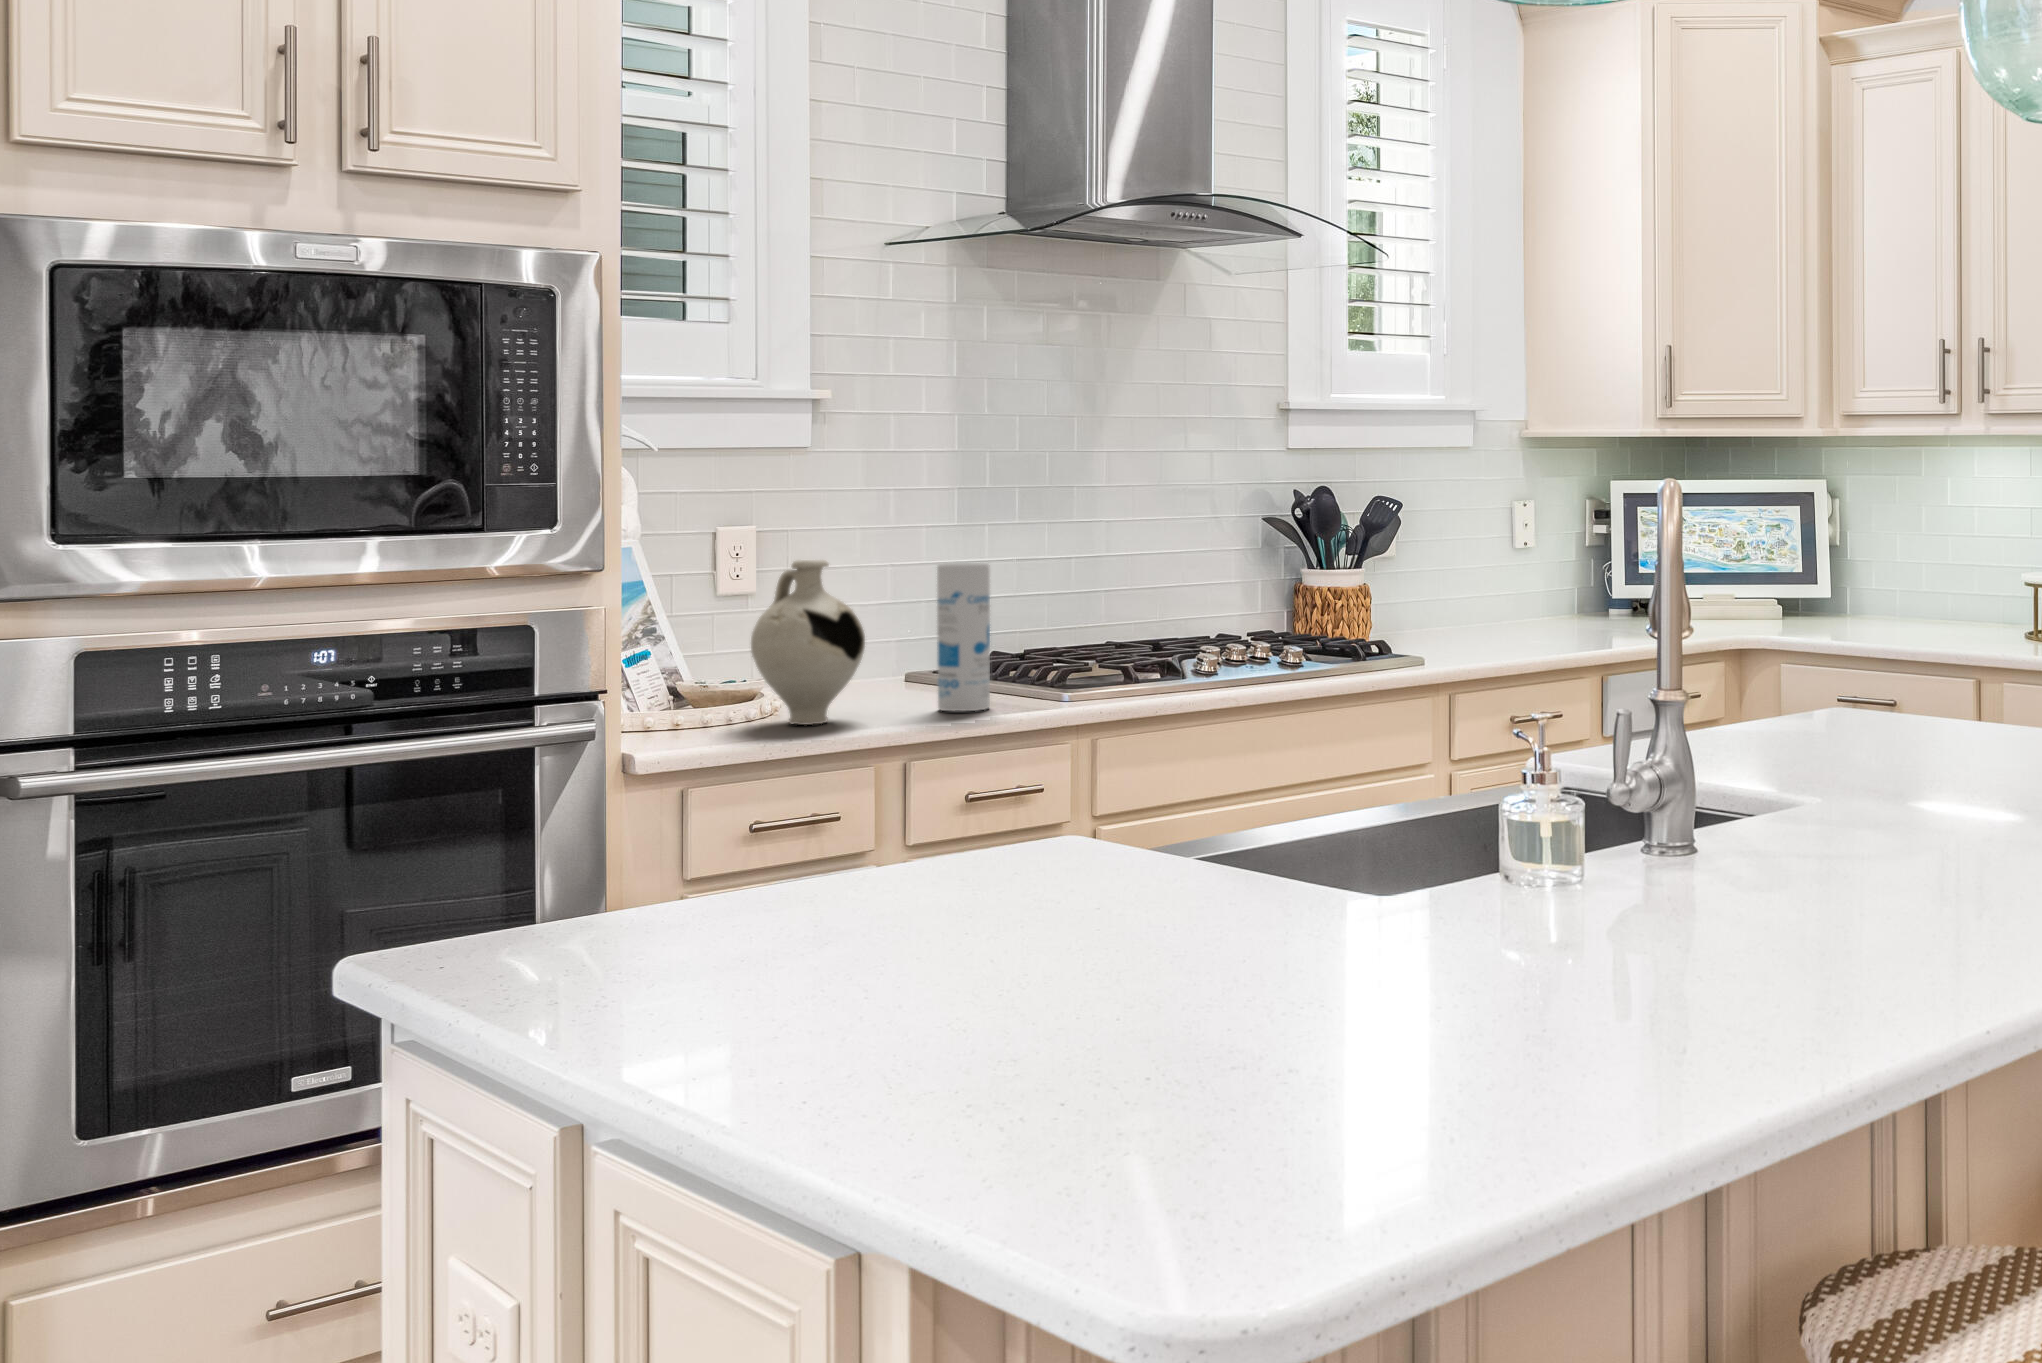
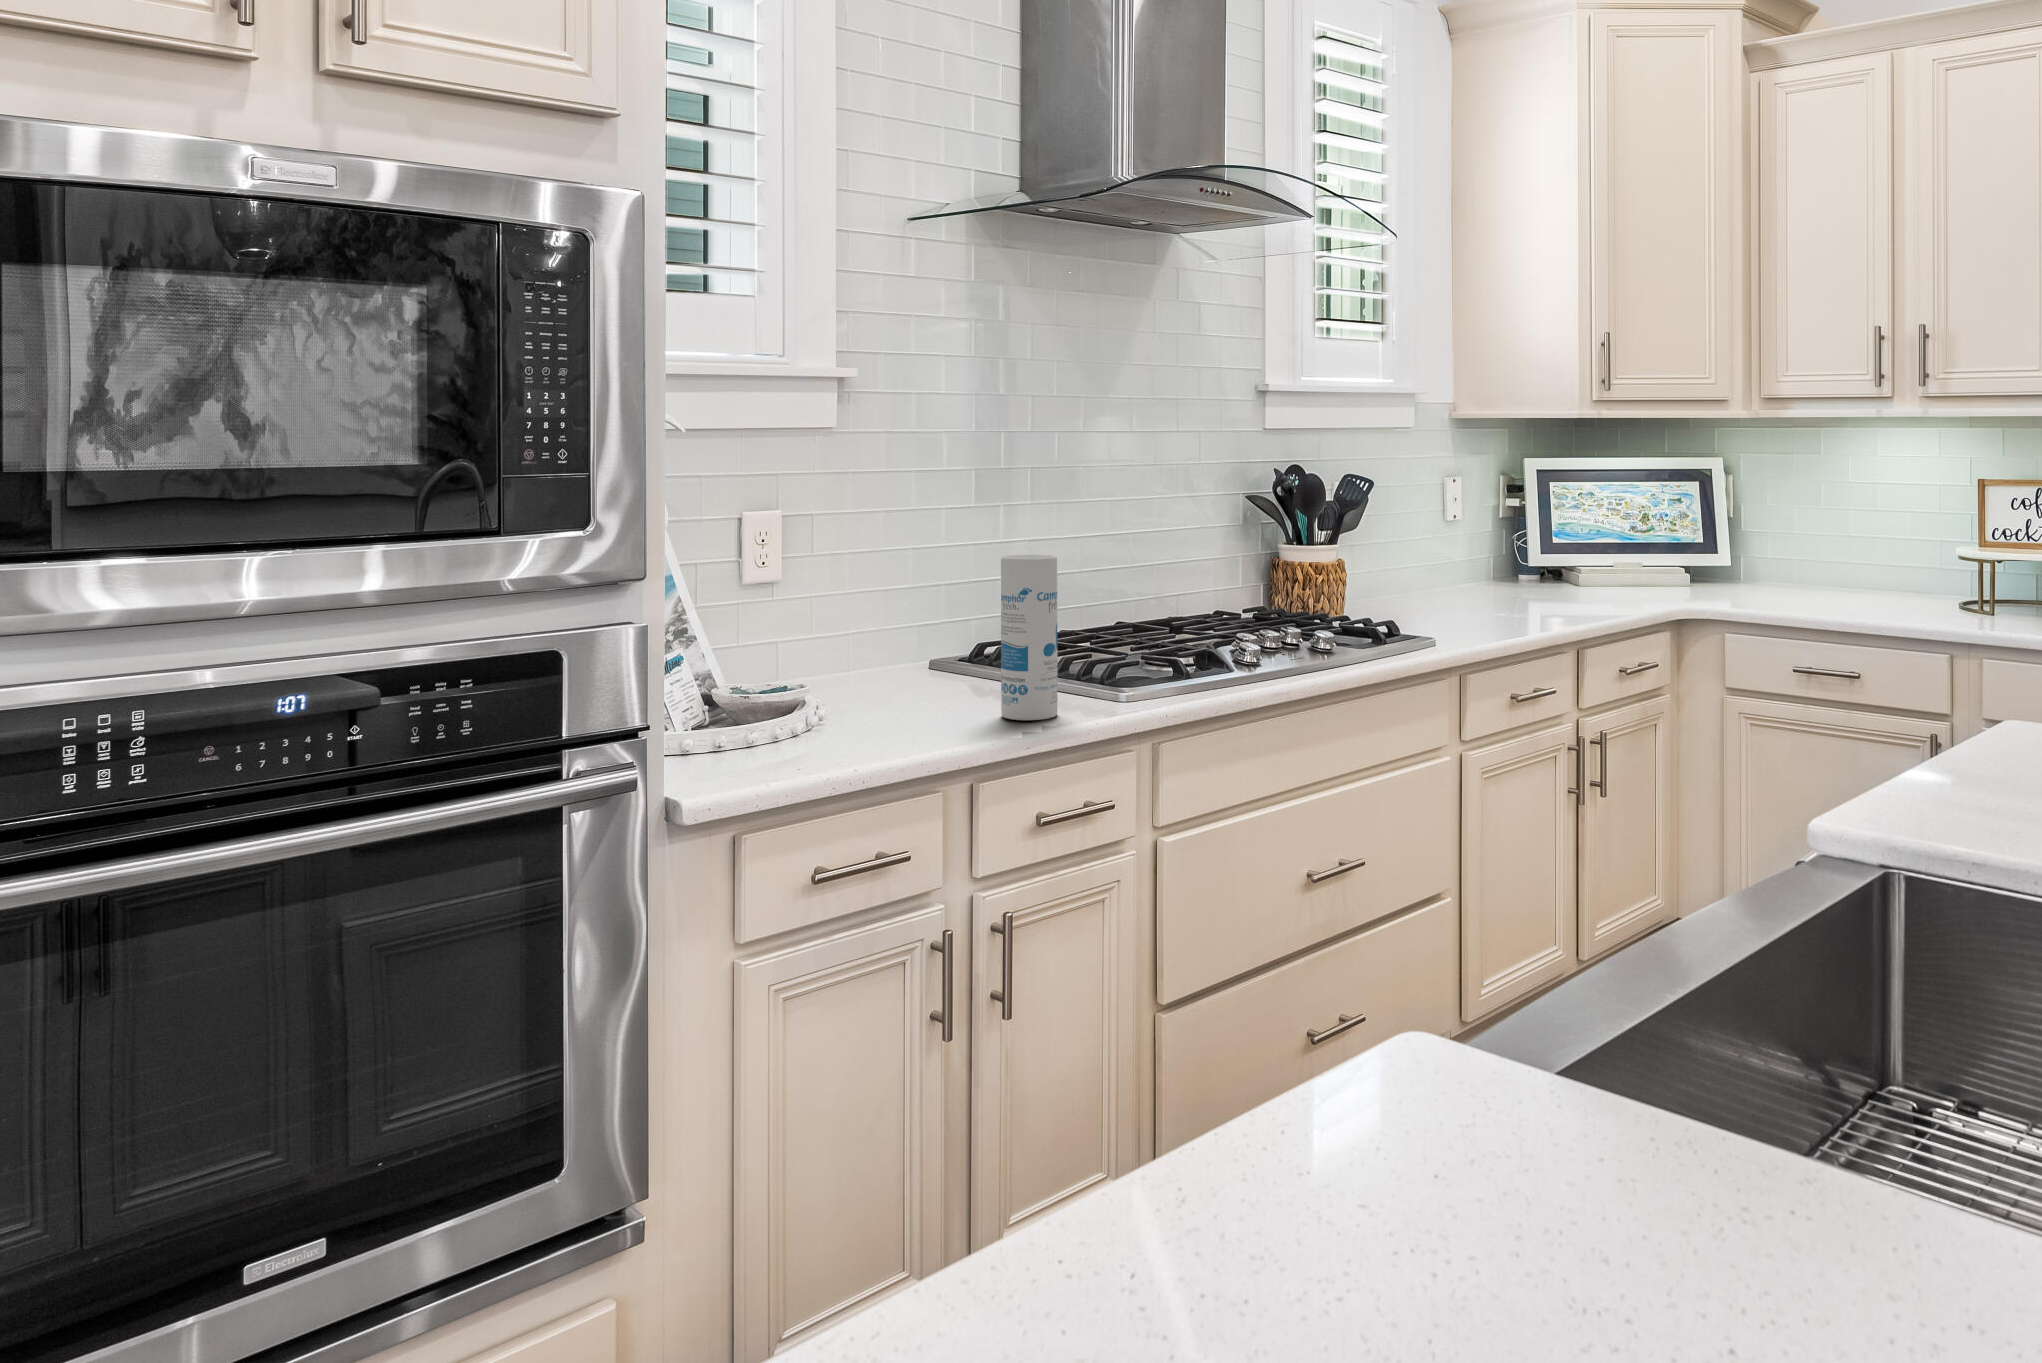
decorative vase: present [751,560,865,725] -> none [804,554,929,742]

